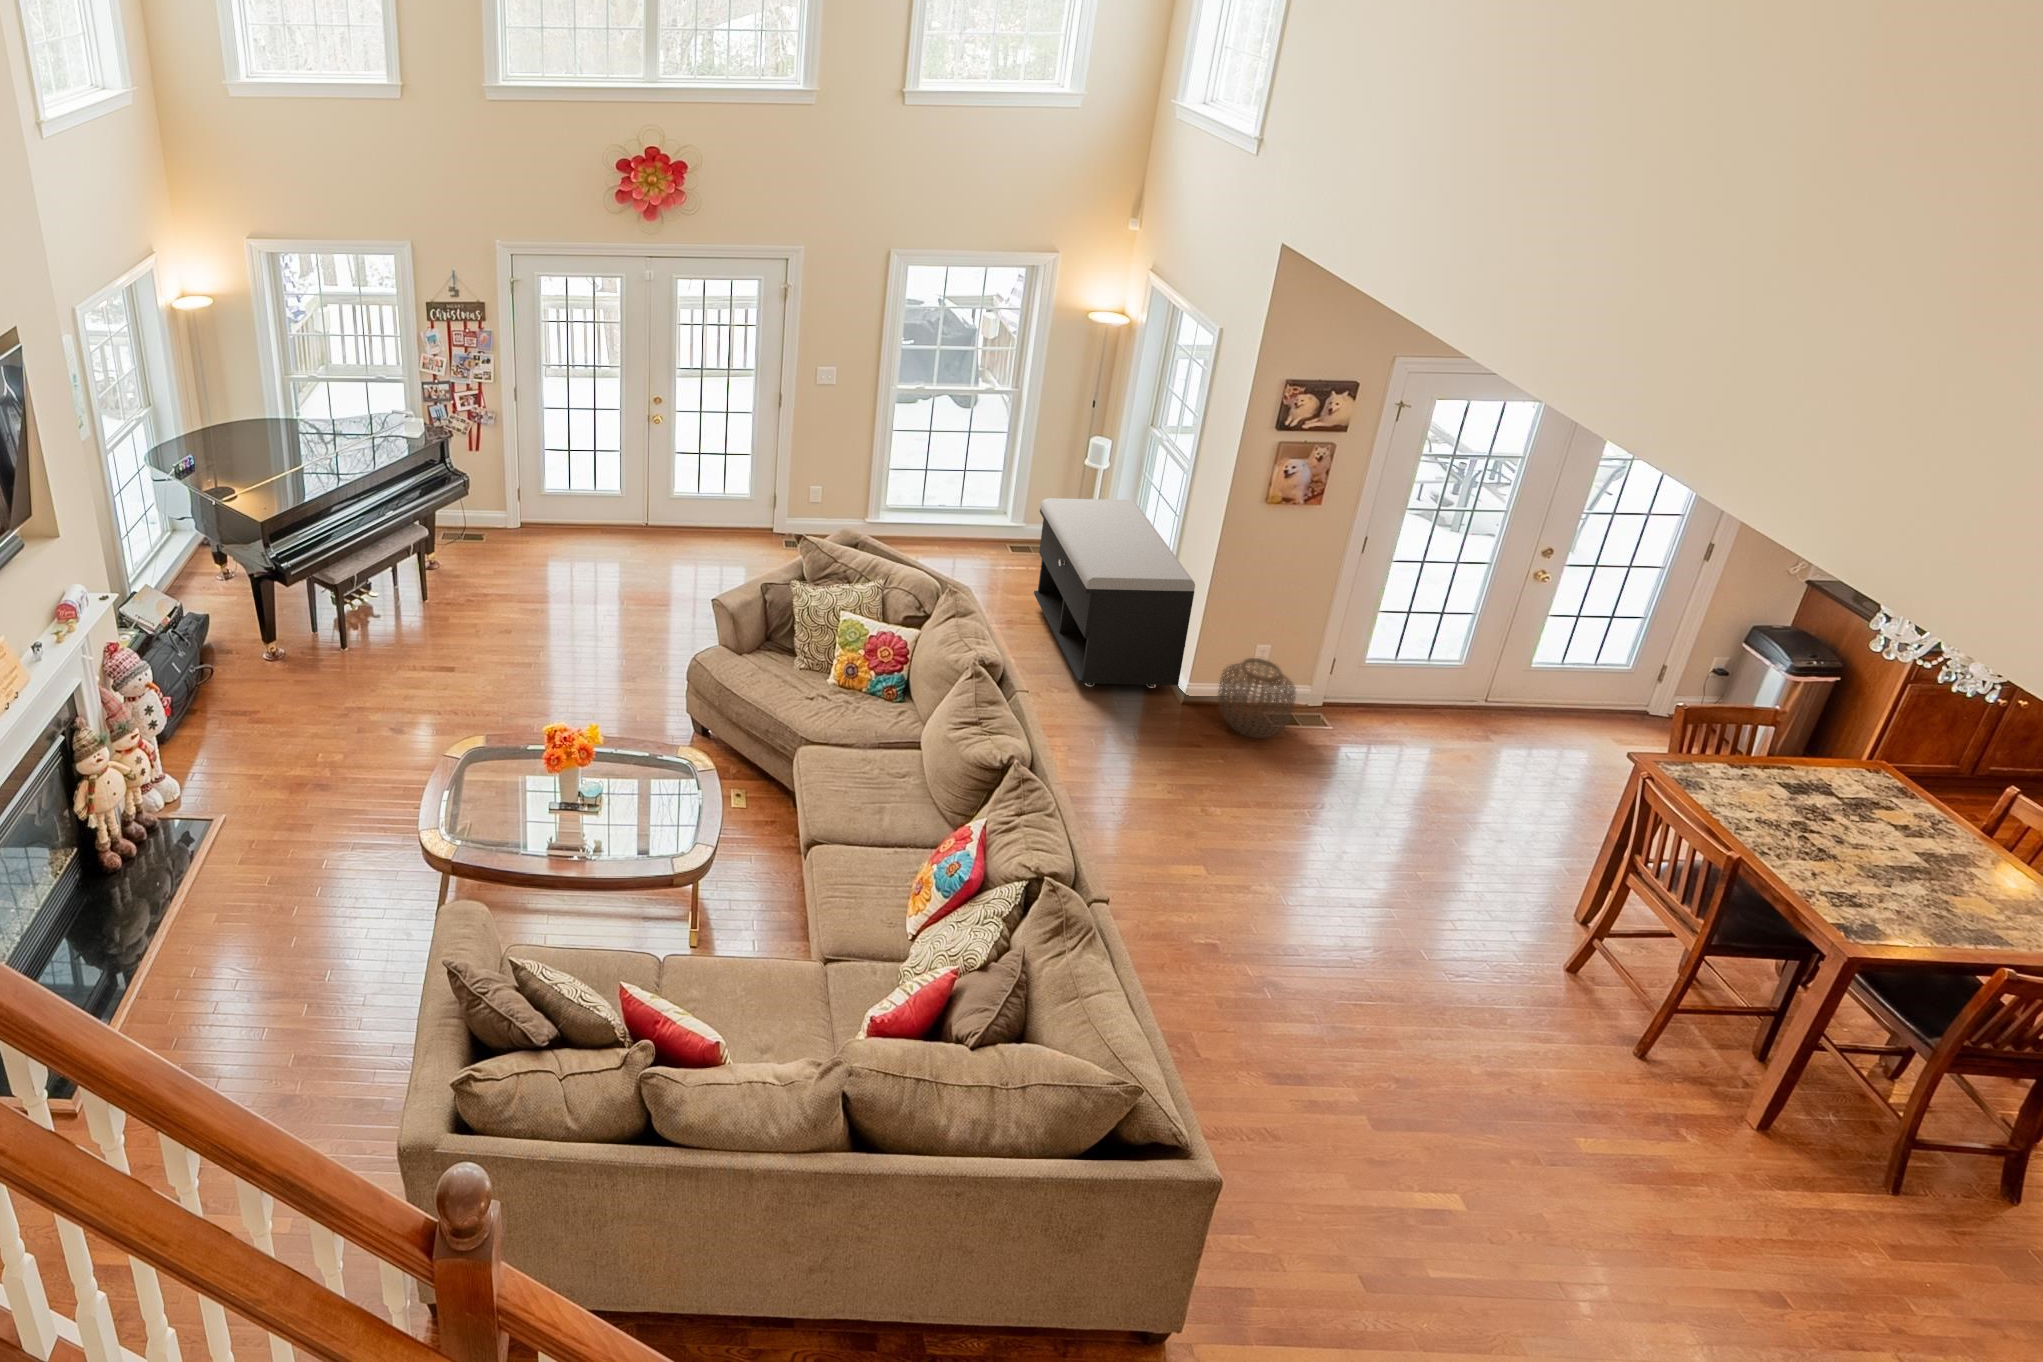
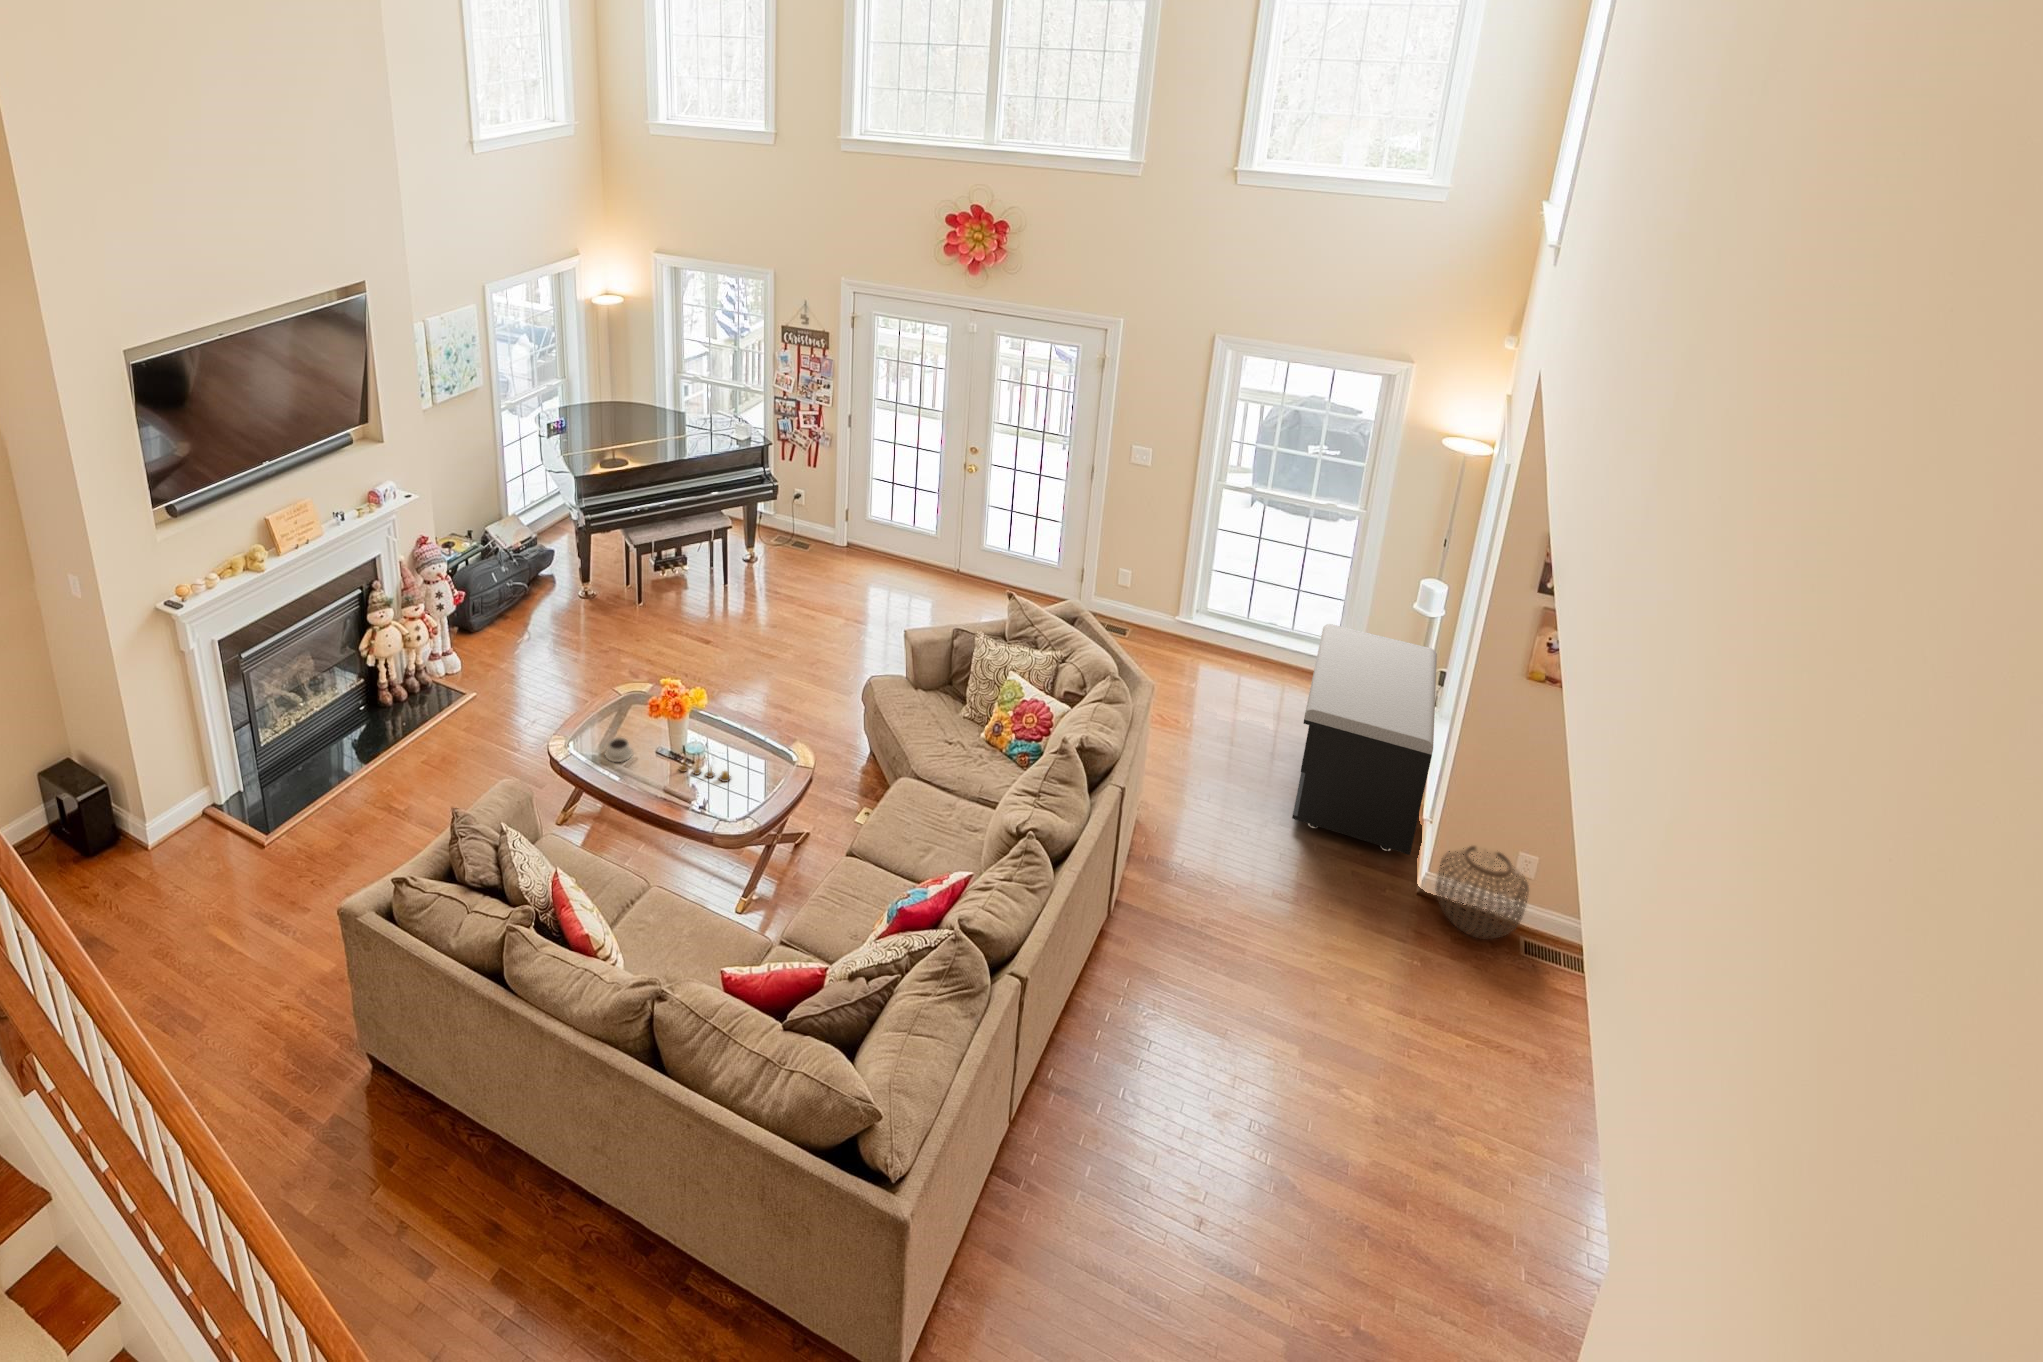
candle: none [572,801,635,822] -> present [679,760,731,782]
teacup: none [477,806,512,837] -> present [605,737,632,762]

